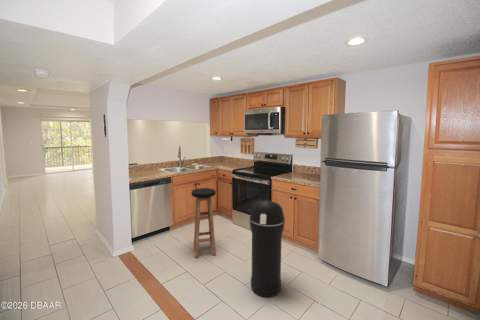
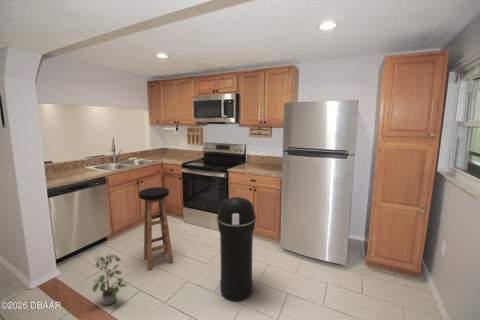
potted plant: none [151,236,176,277] -> present [93,255,126,305]

